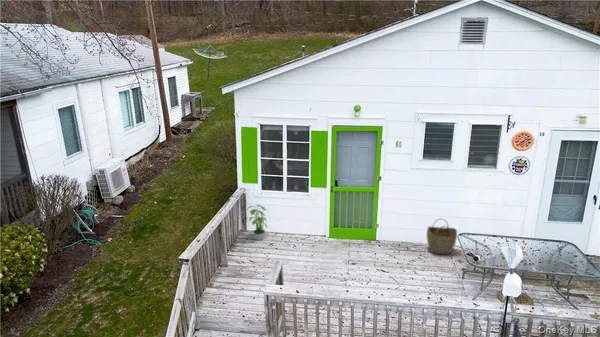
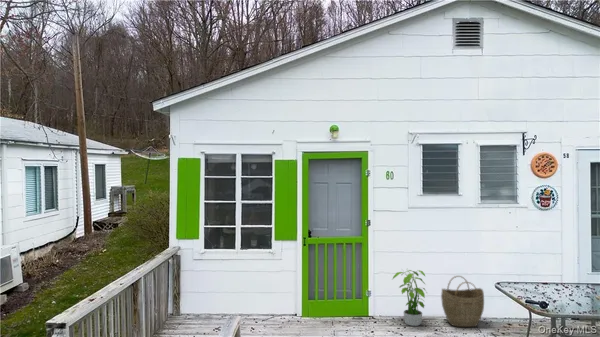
potted plant: present [248,205,267,240] -> present [393,270,425,326]

